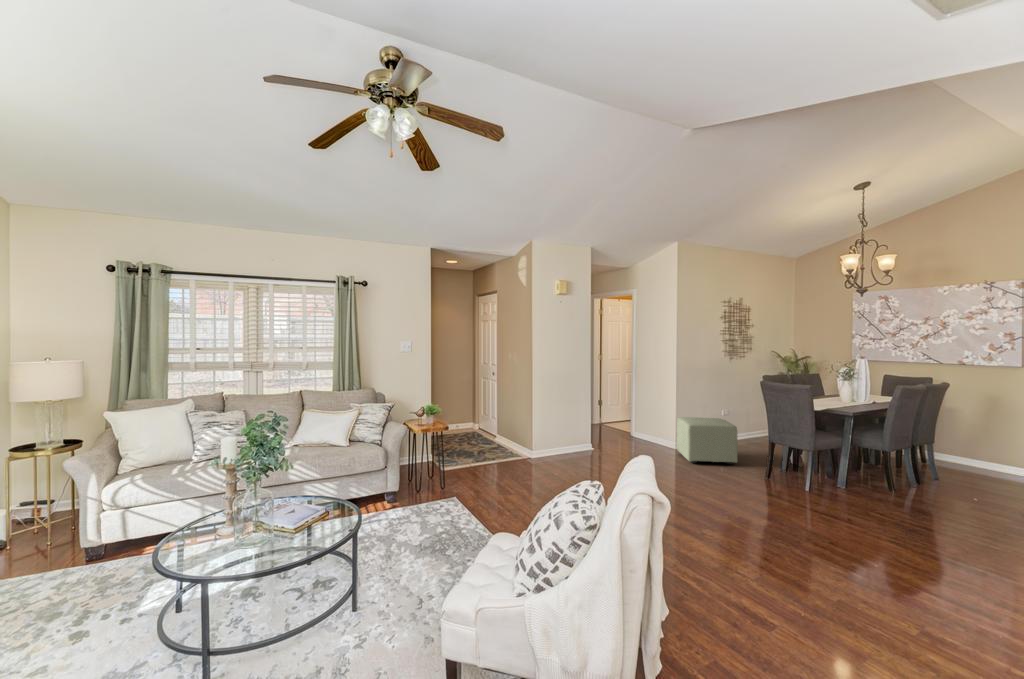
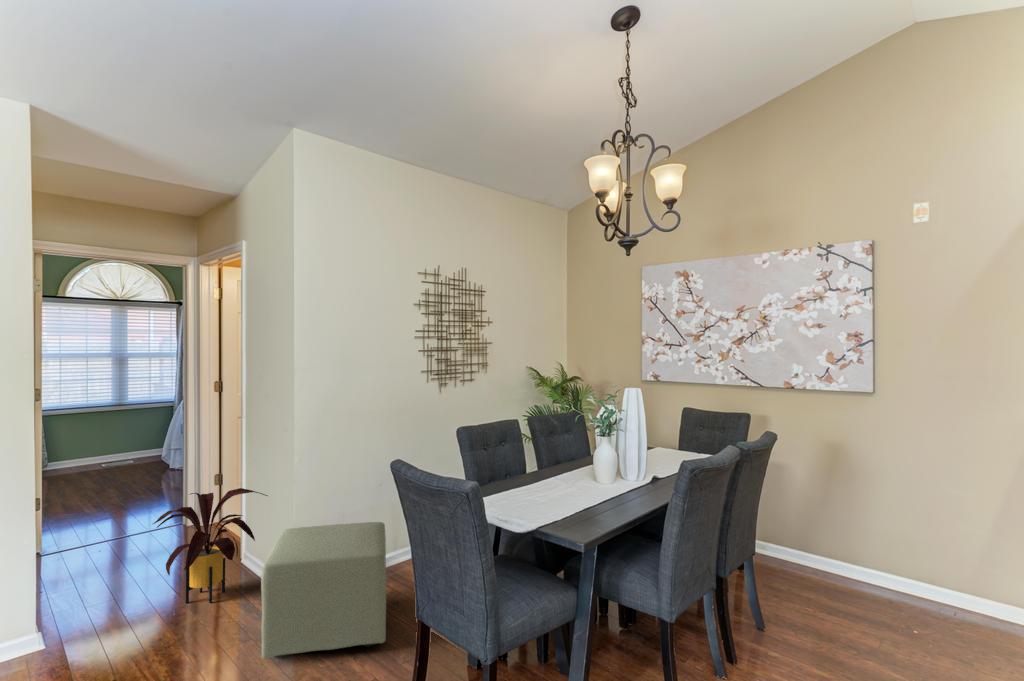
house plant: none [614,401,659,448] -> present [153,488,267,603]

